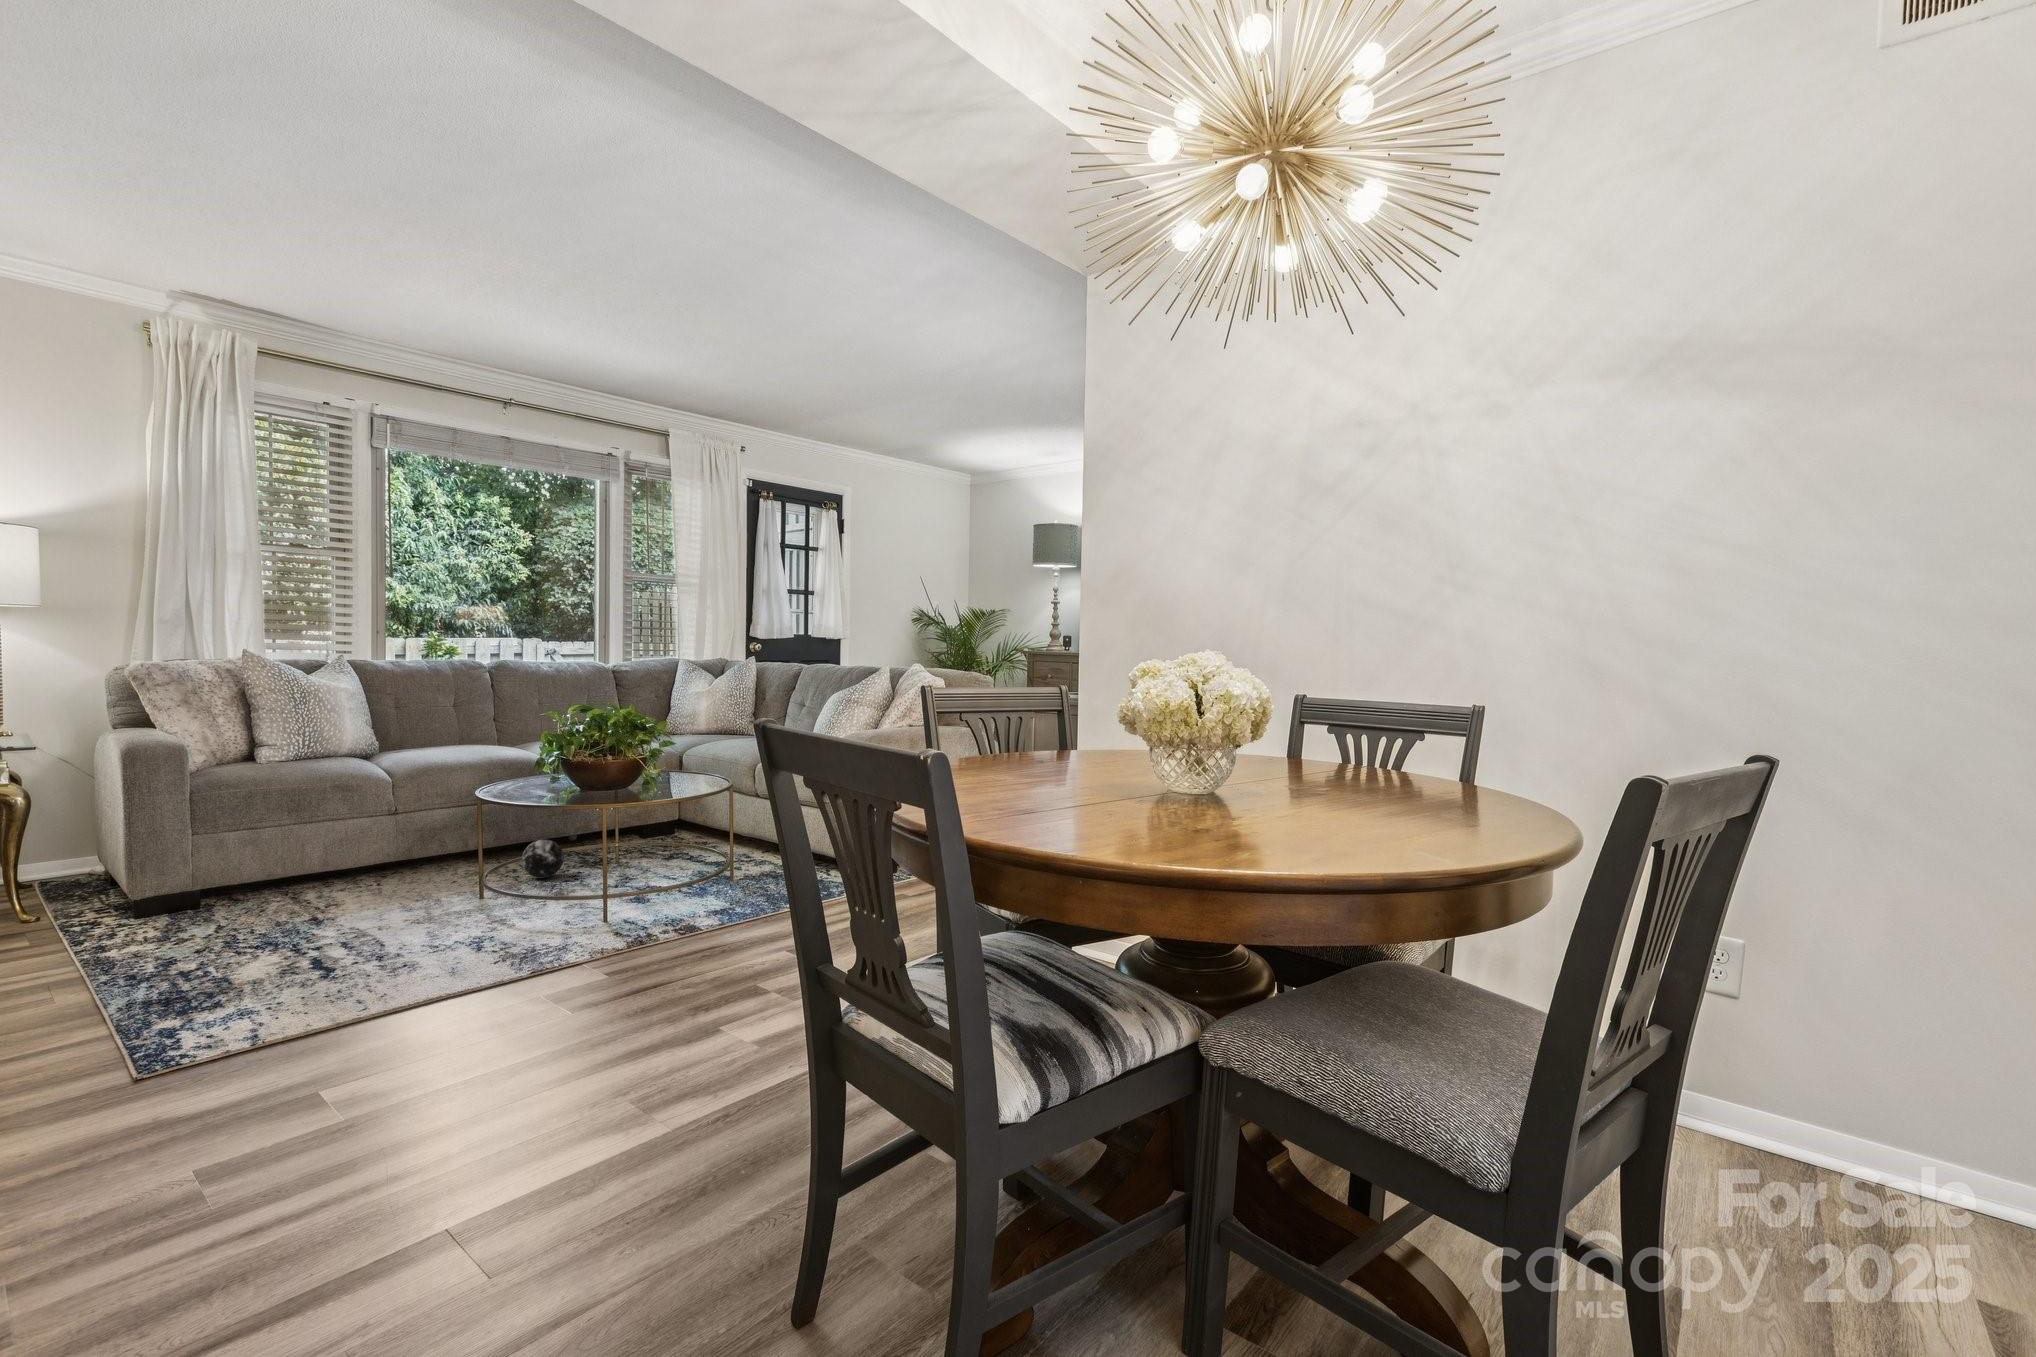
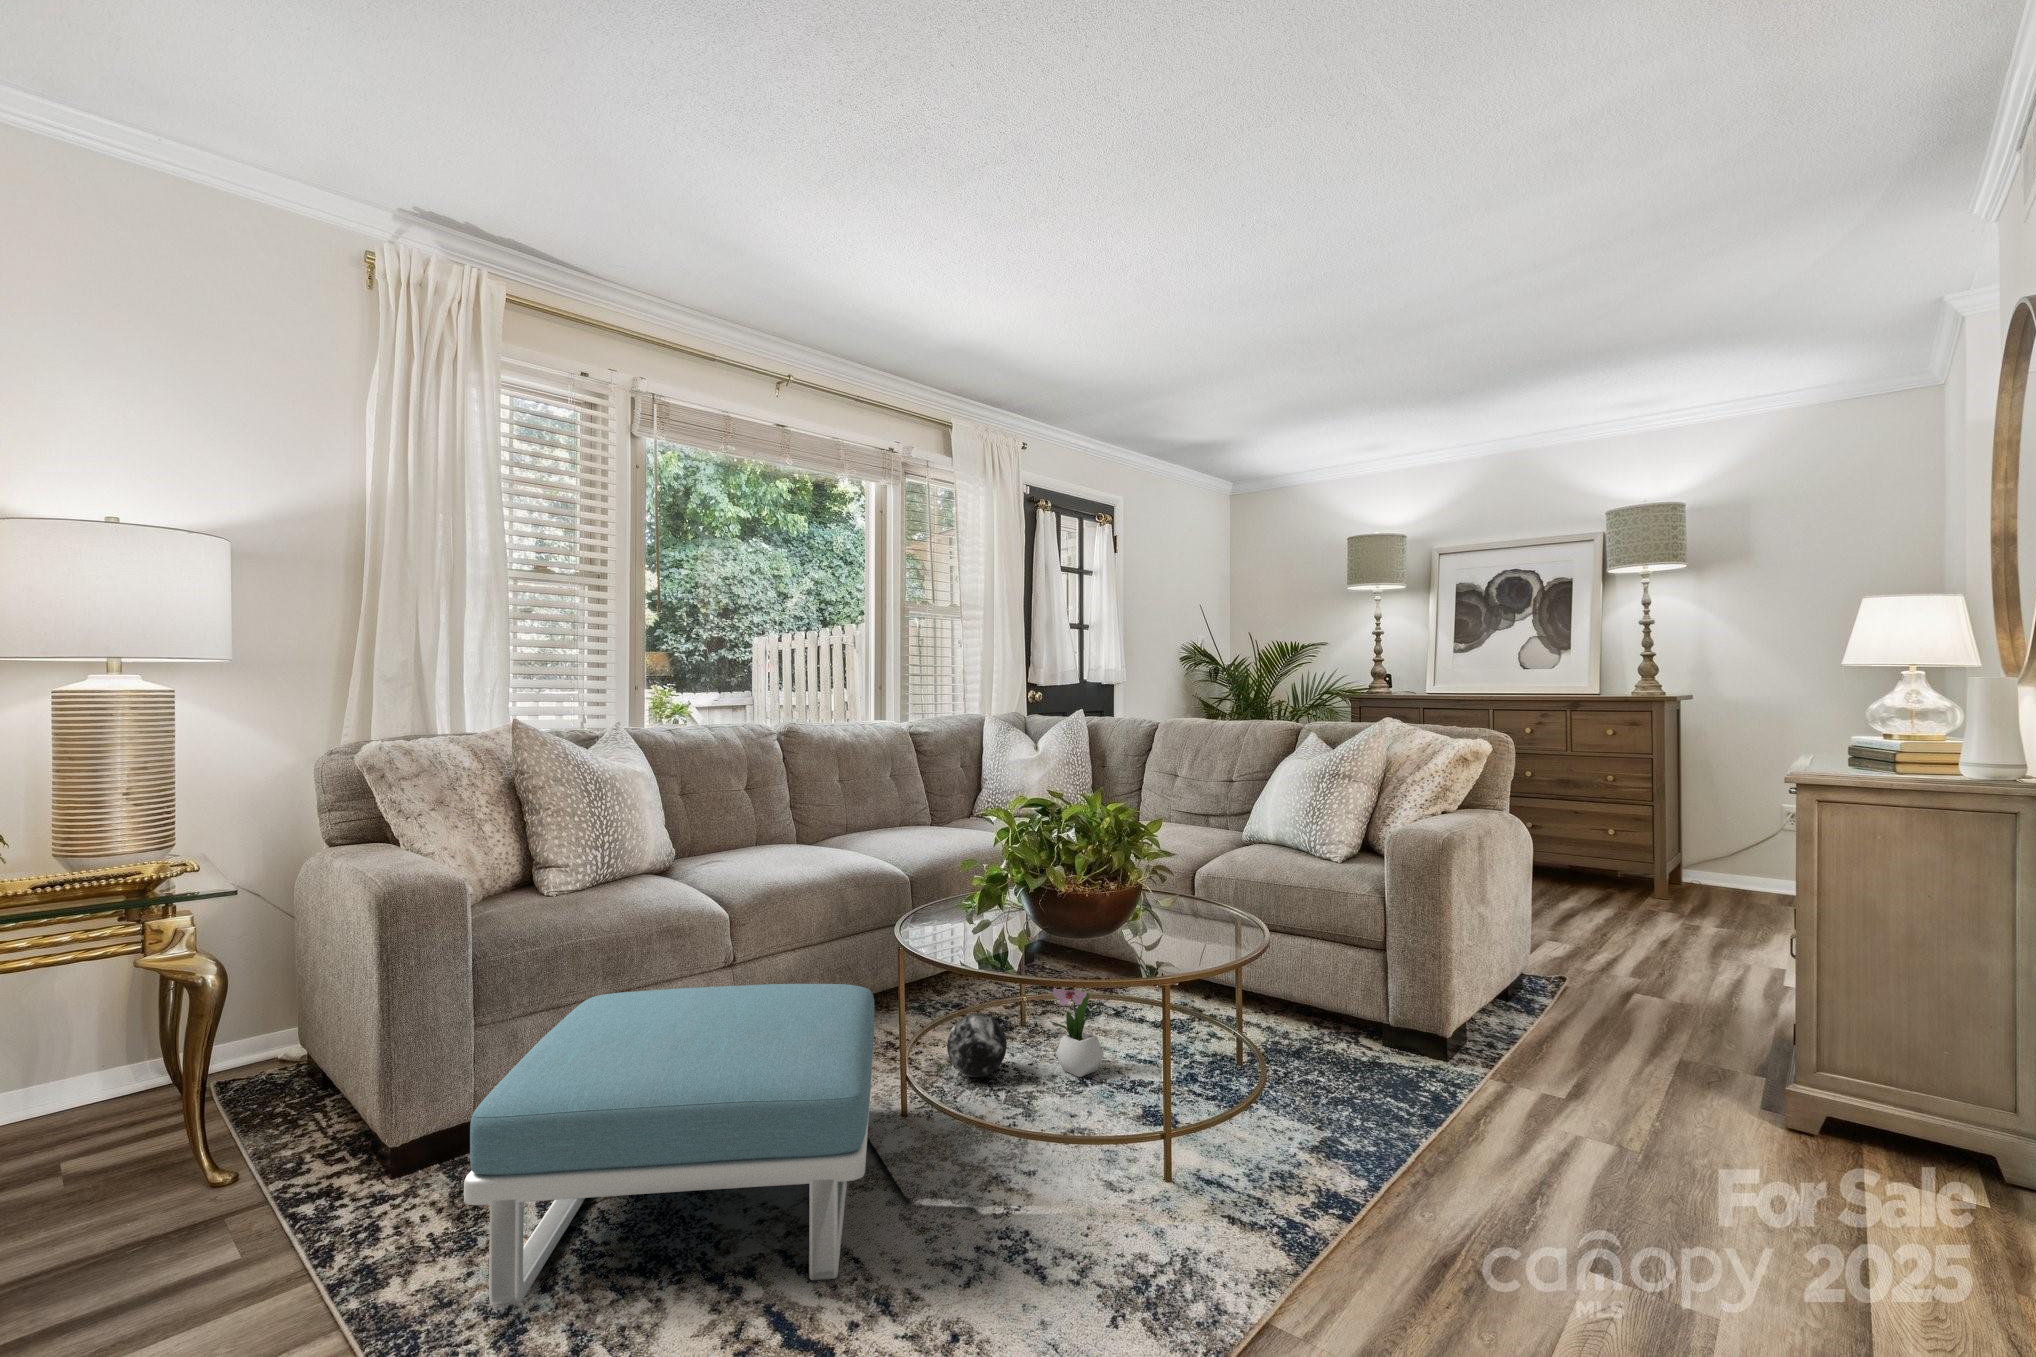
flower arrangement: none [589,788,632,878] -> present [1050,988,1109,1077]
footstool: none [140,811,455,953] -> present [464,984,874,1305]

